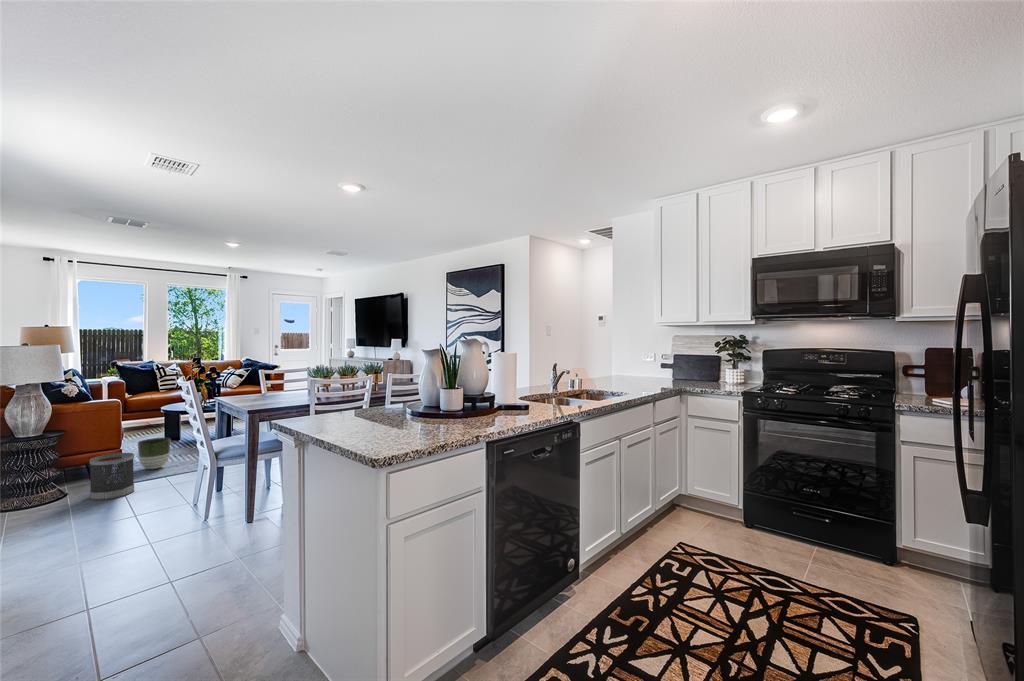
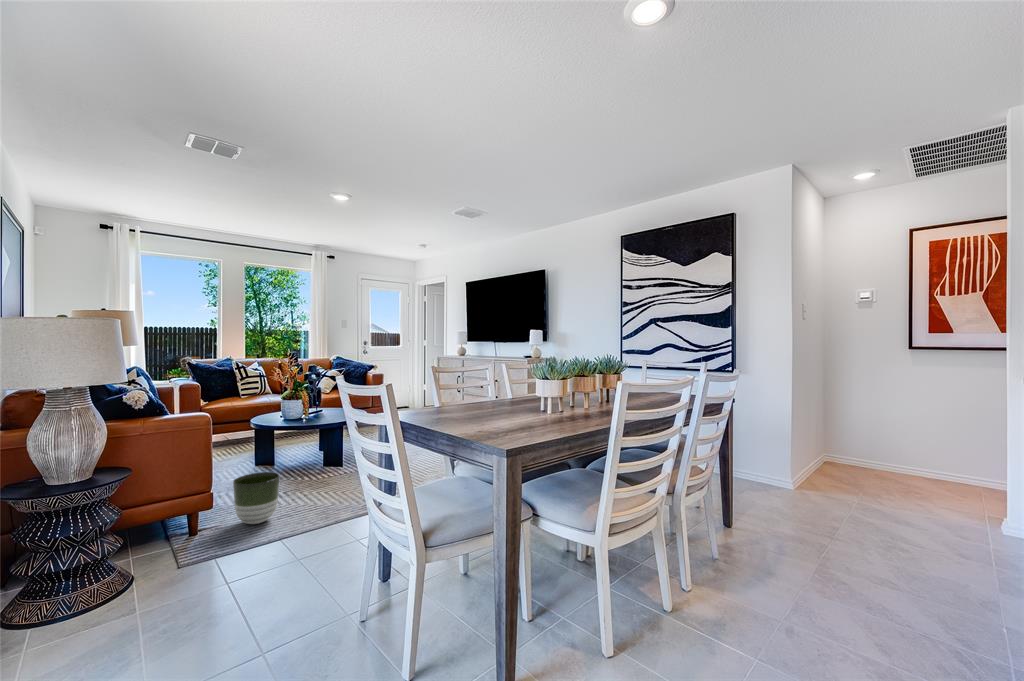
wastebasket: present [90,453,134,500] -> none [168,509,240,604]

